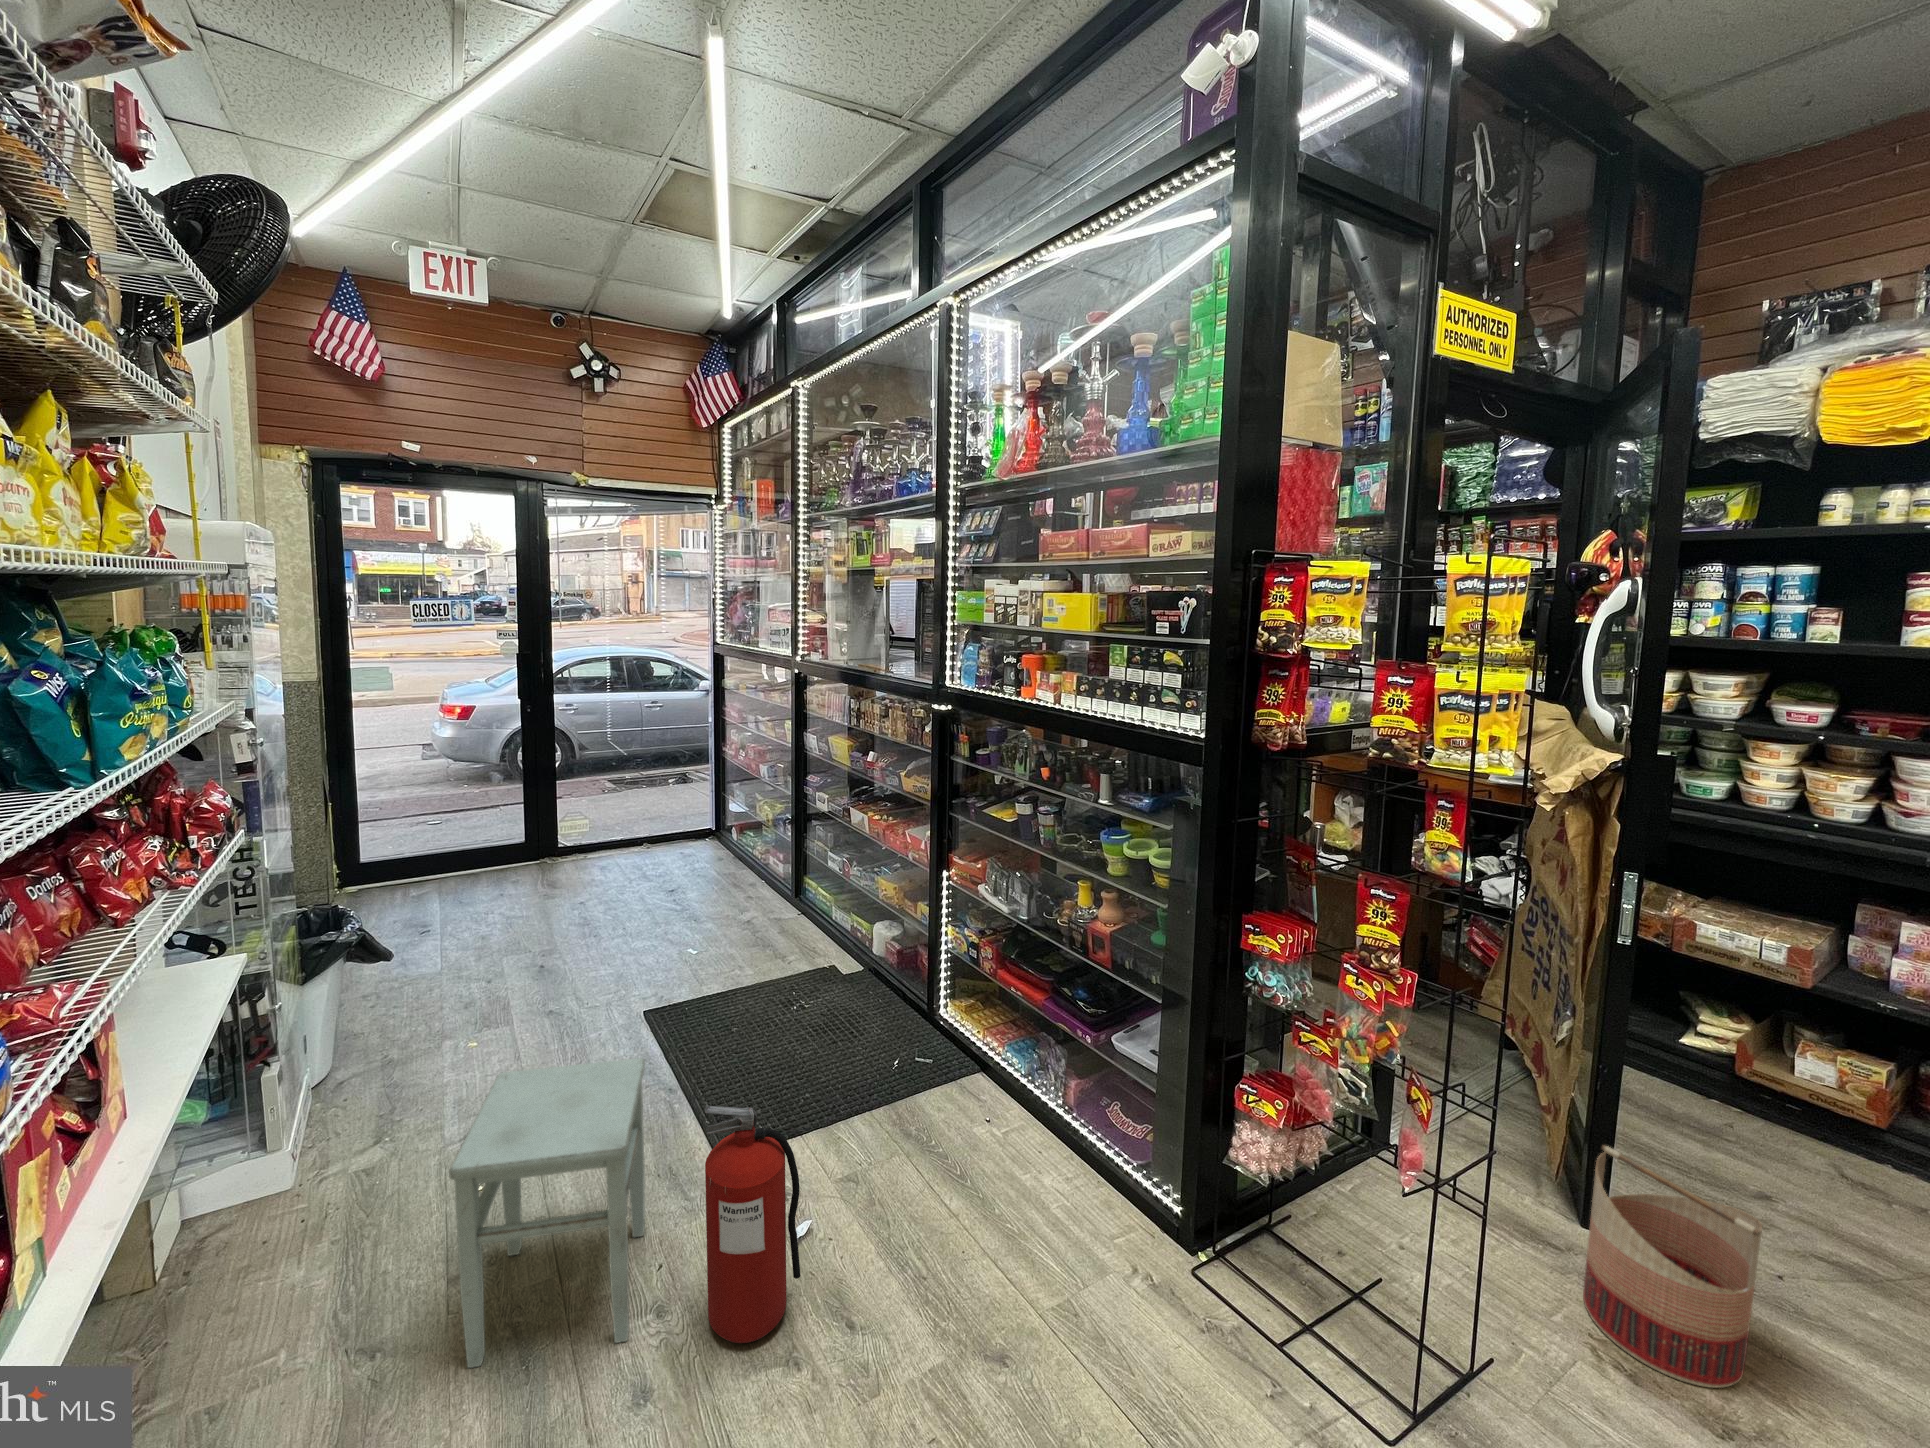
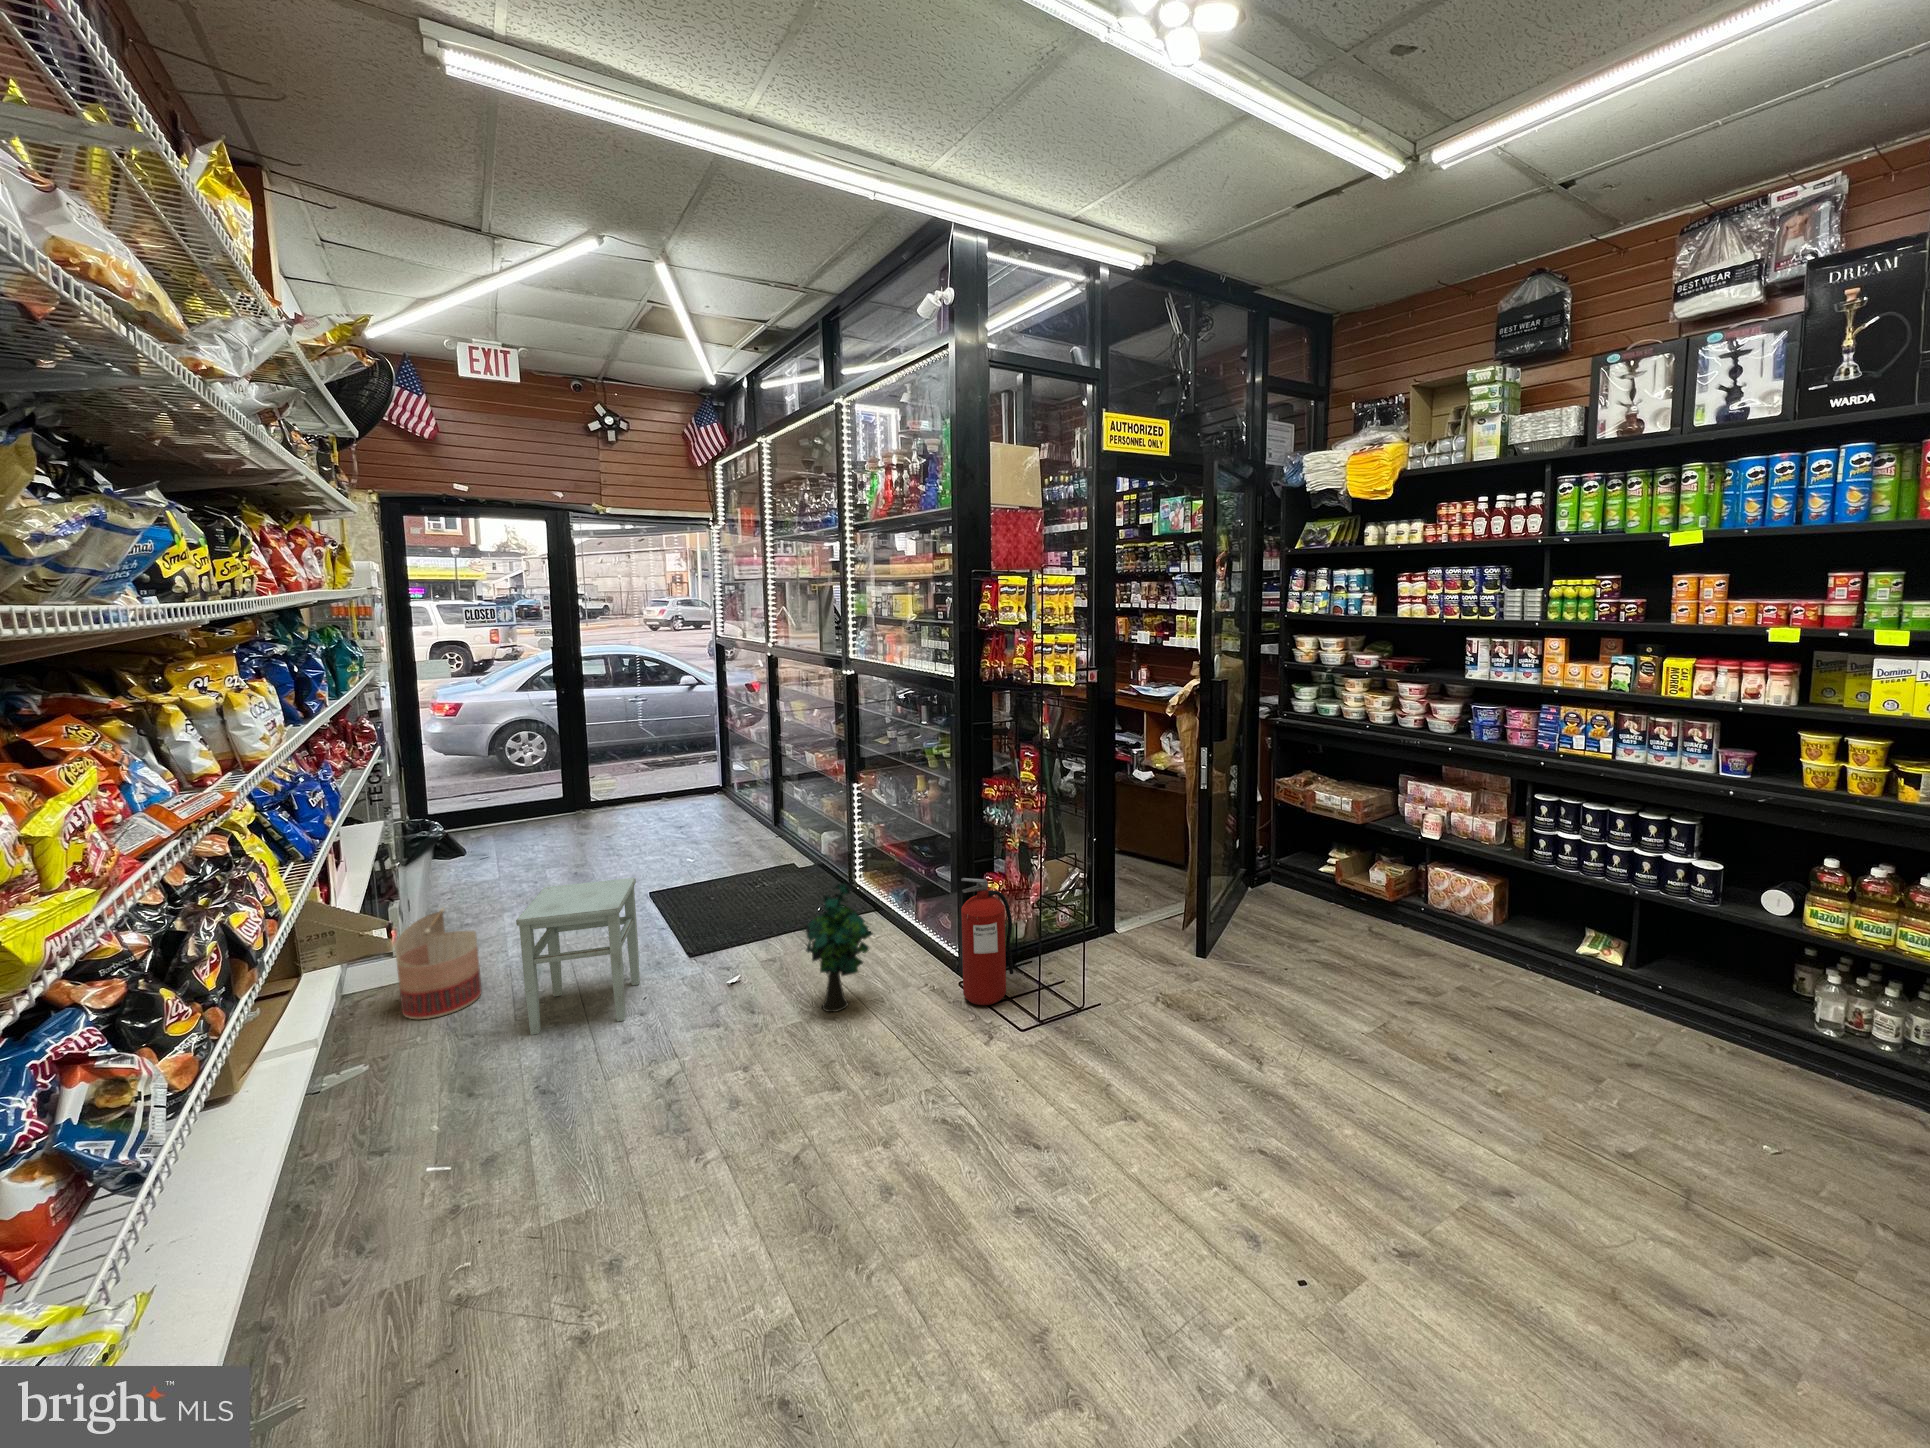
fire extinguisher: present [705,1106,801,1343] -> present [961,878,1013,1005]
decorative plant: none [927,1115,1067,1356] -> present [799,884,873,1012]
basket: present [1583,1145,1762,1388] -> present [395,908,481,1019]

